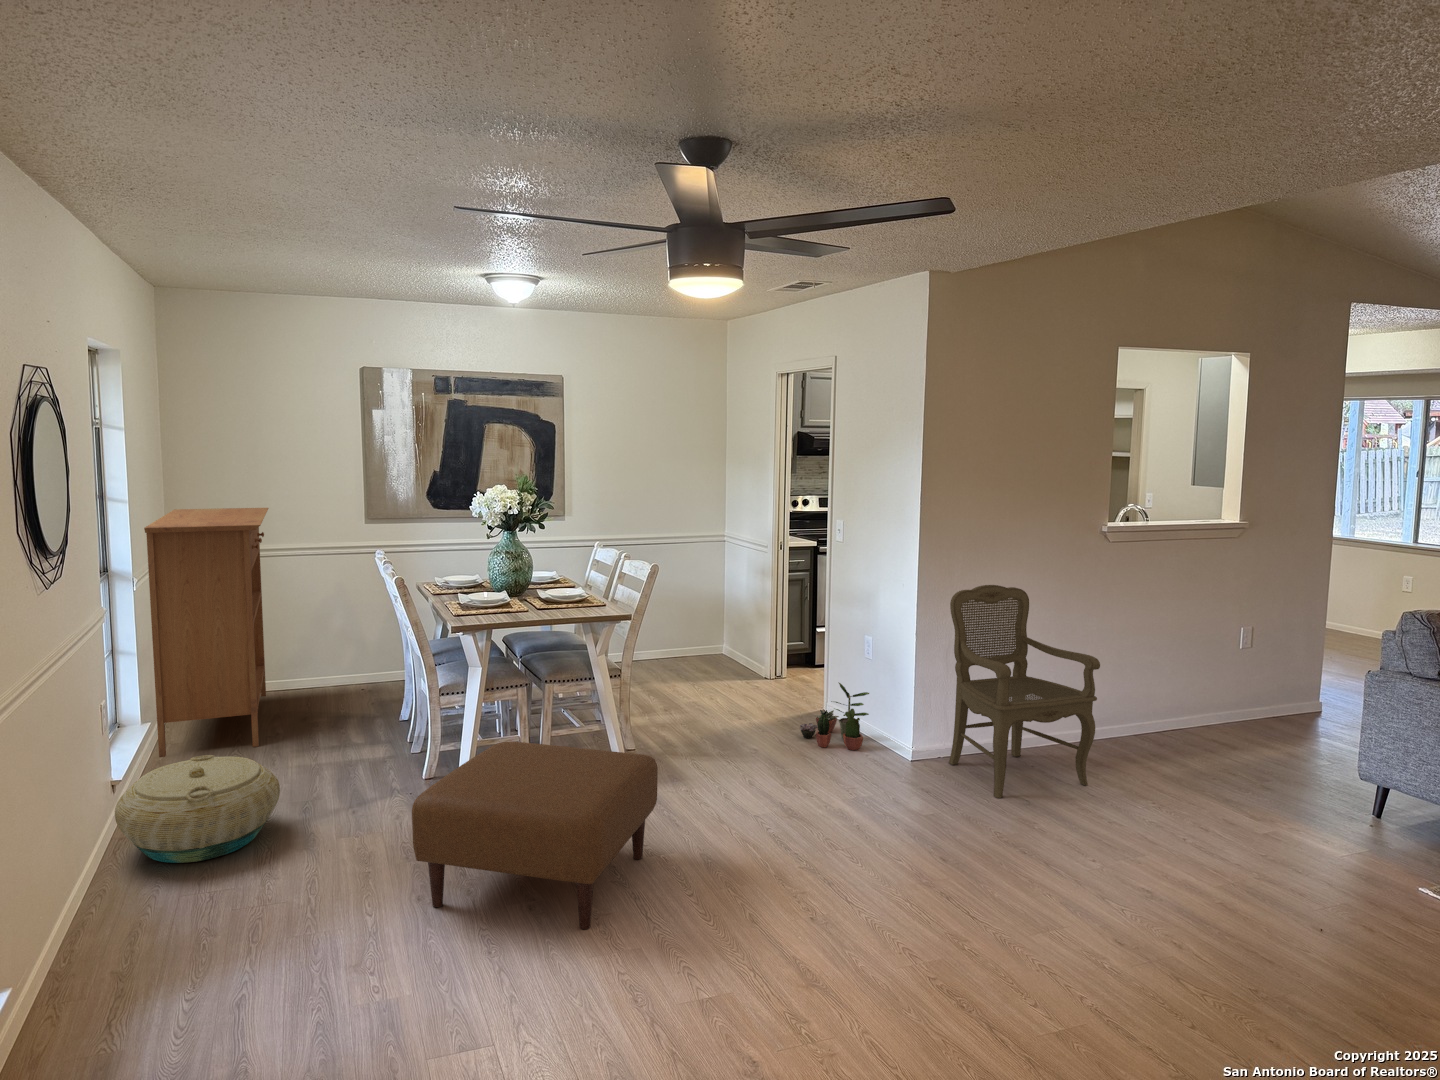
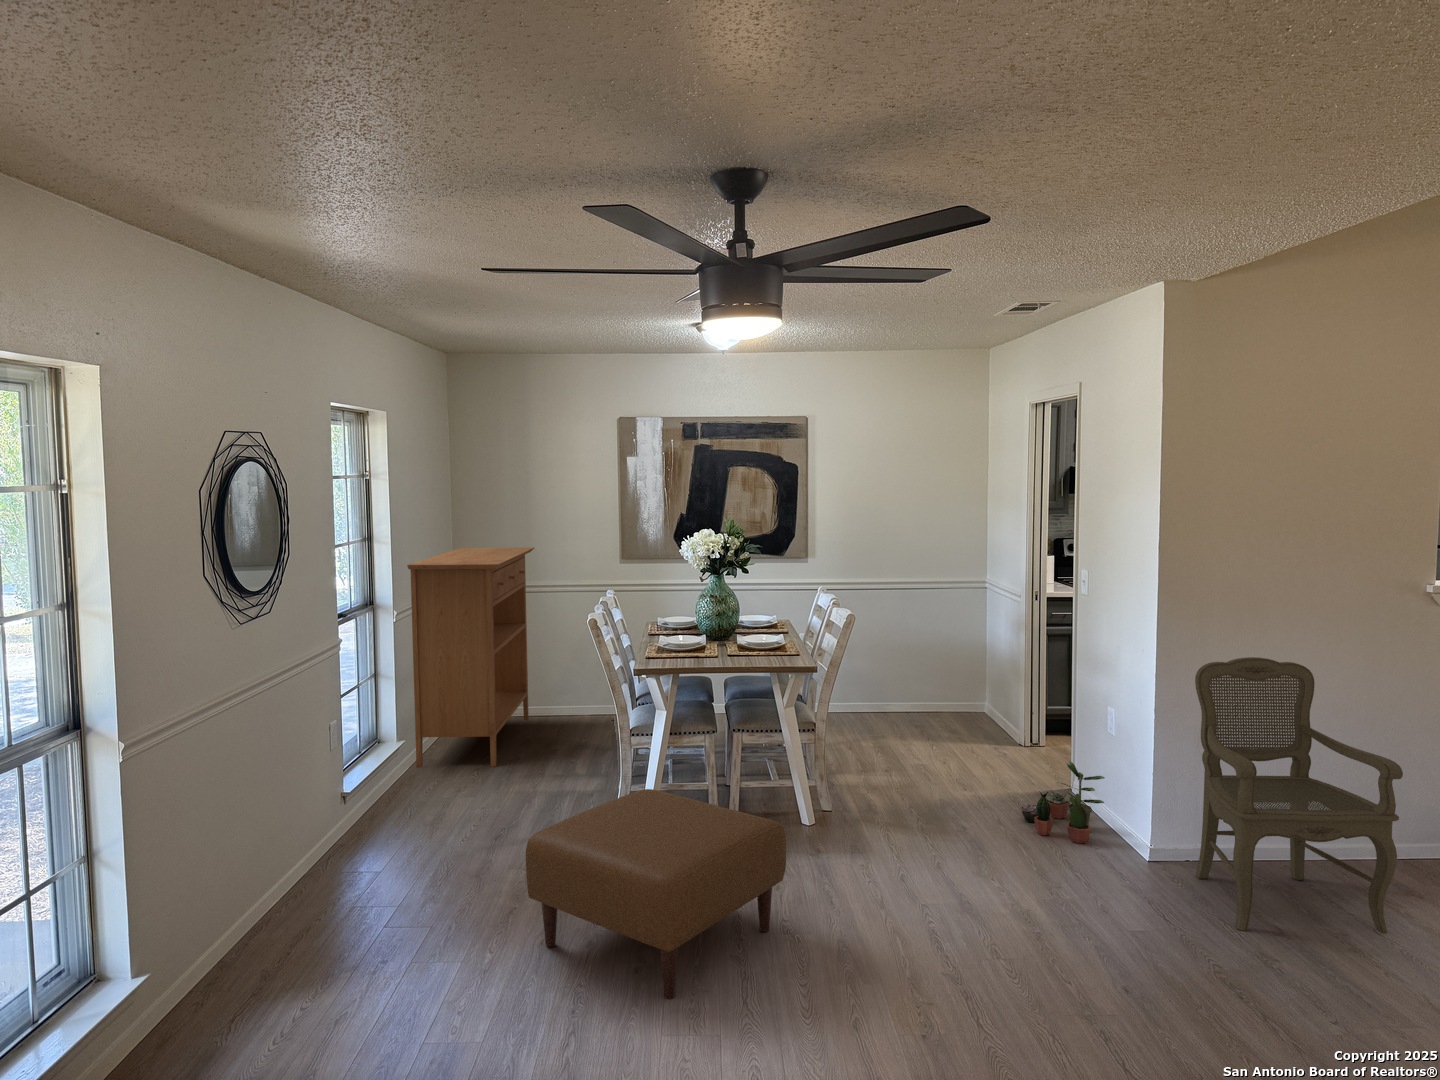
basket: present [115,755,280,863] -> none [332,771,468,867]

